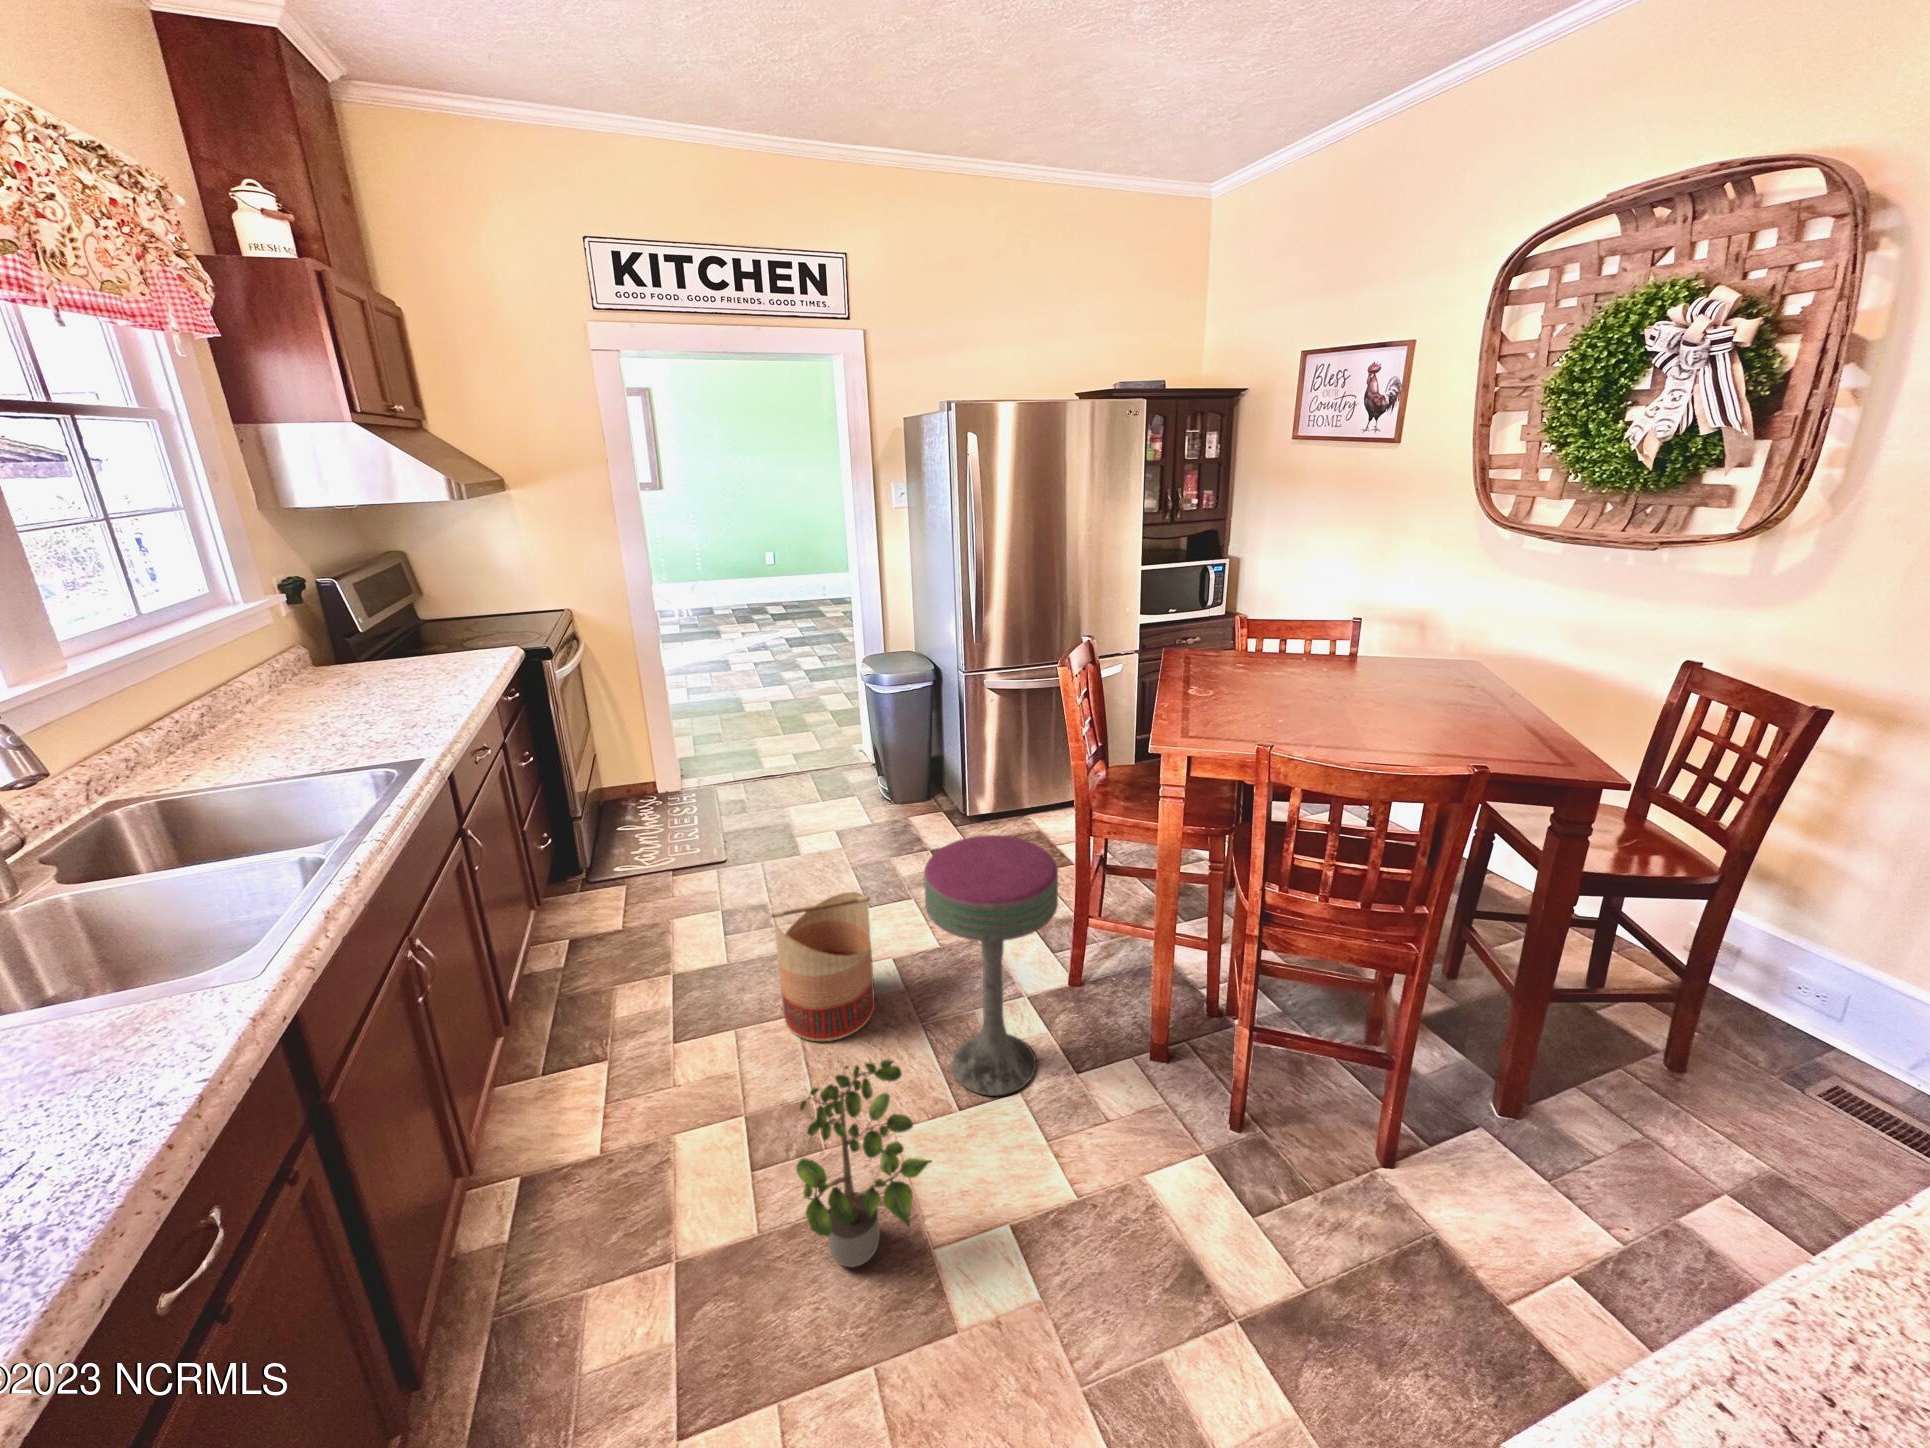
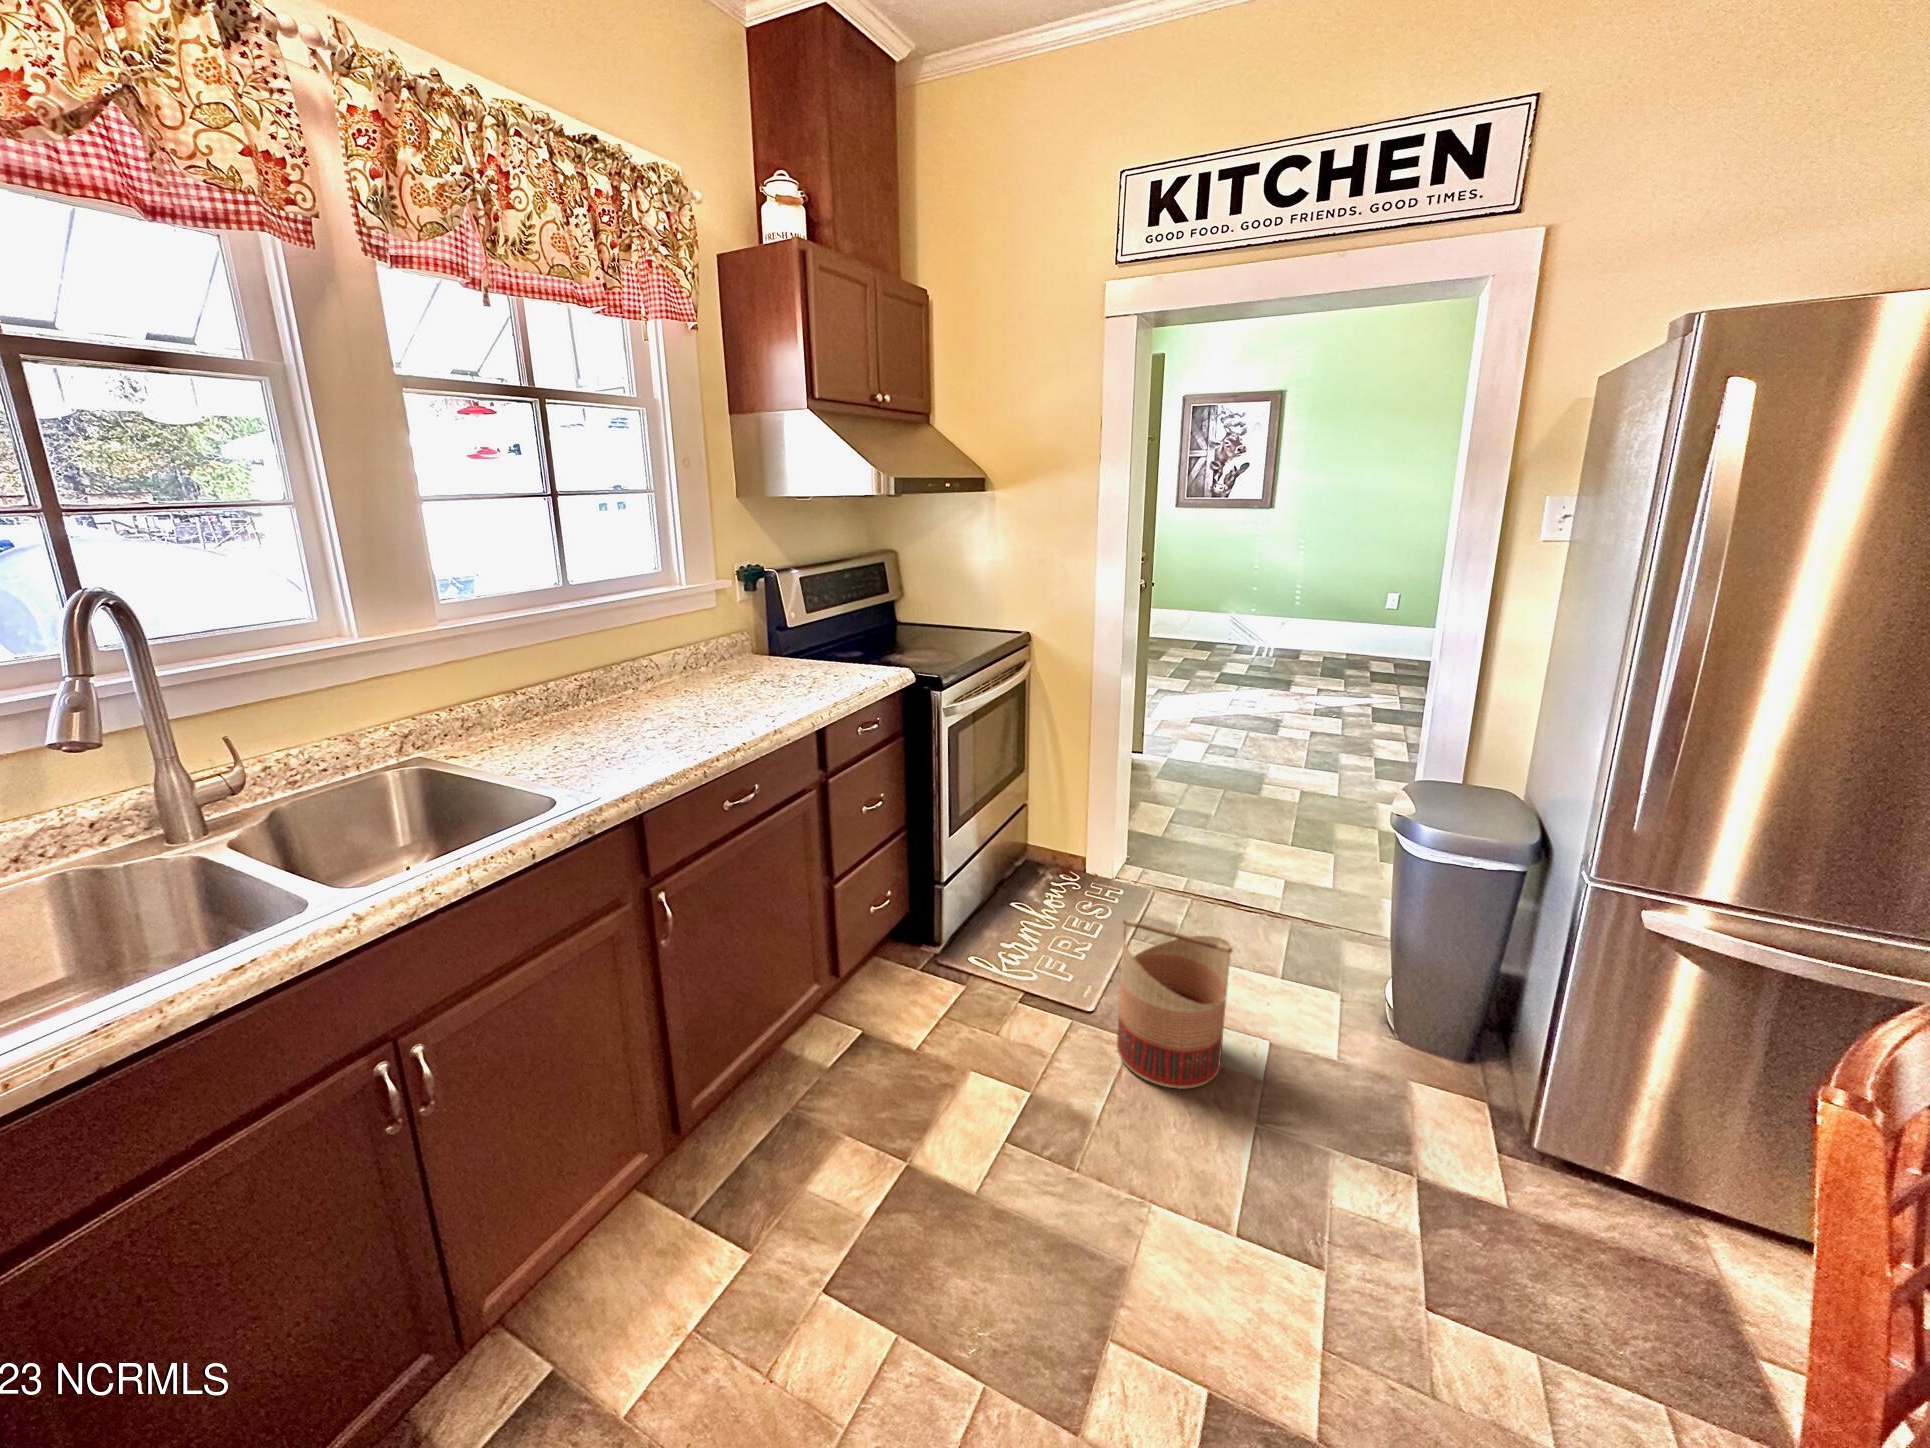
bar stool: present [924,835,1058,1096] -> none [1248,914,1451,1269]
potted plant: present [796,1059,930,1267] -> none [982,1058,1137,1291]

